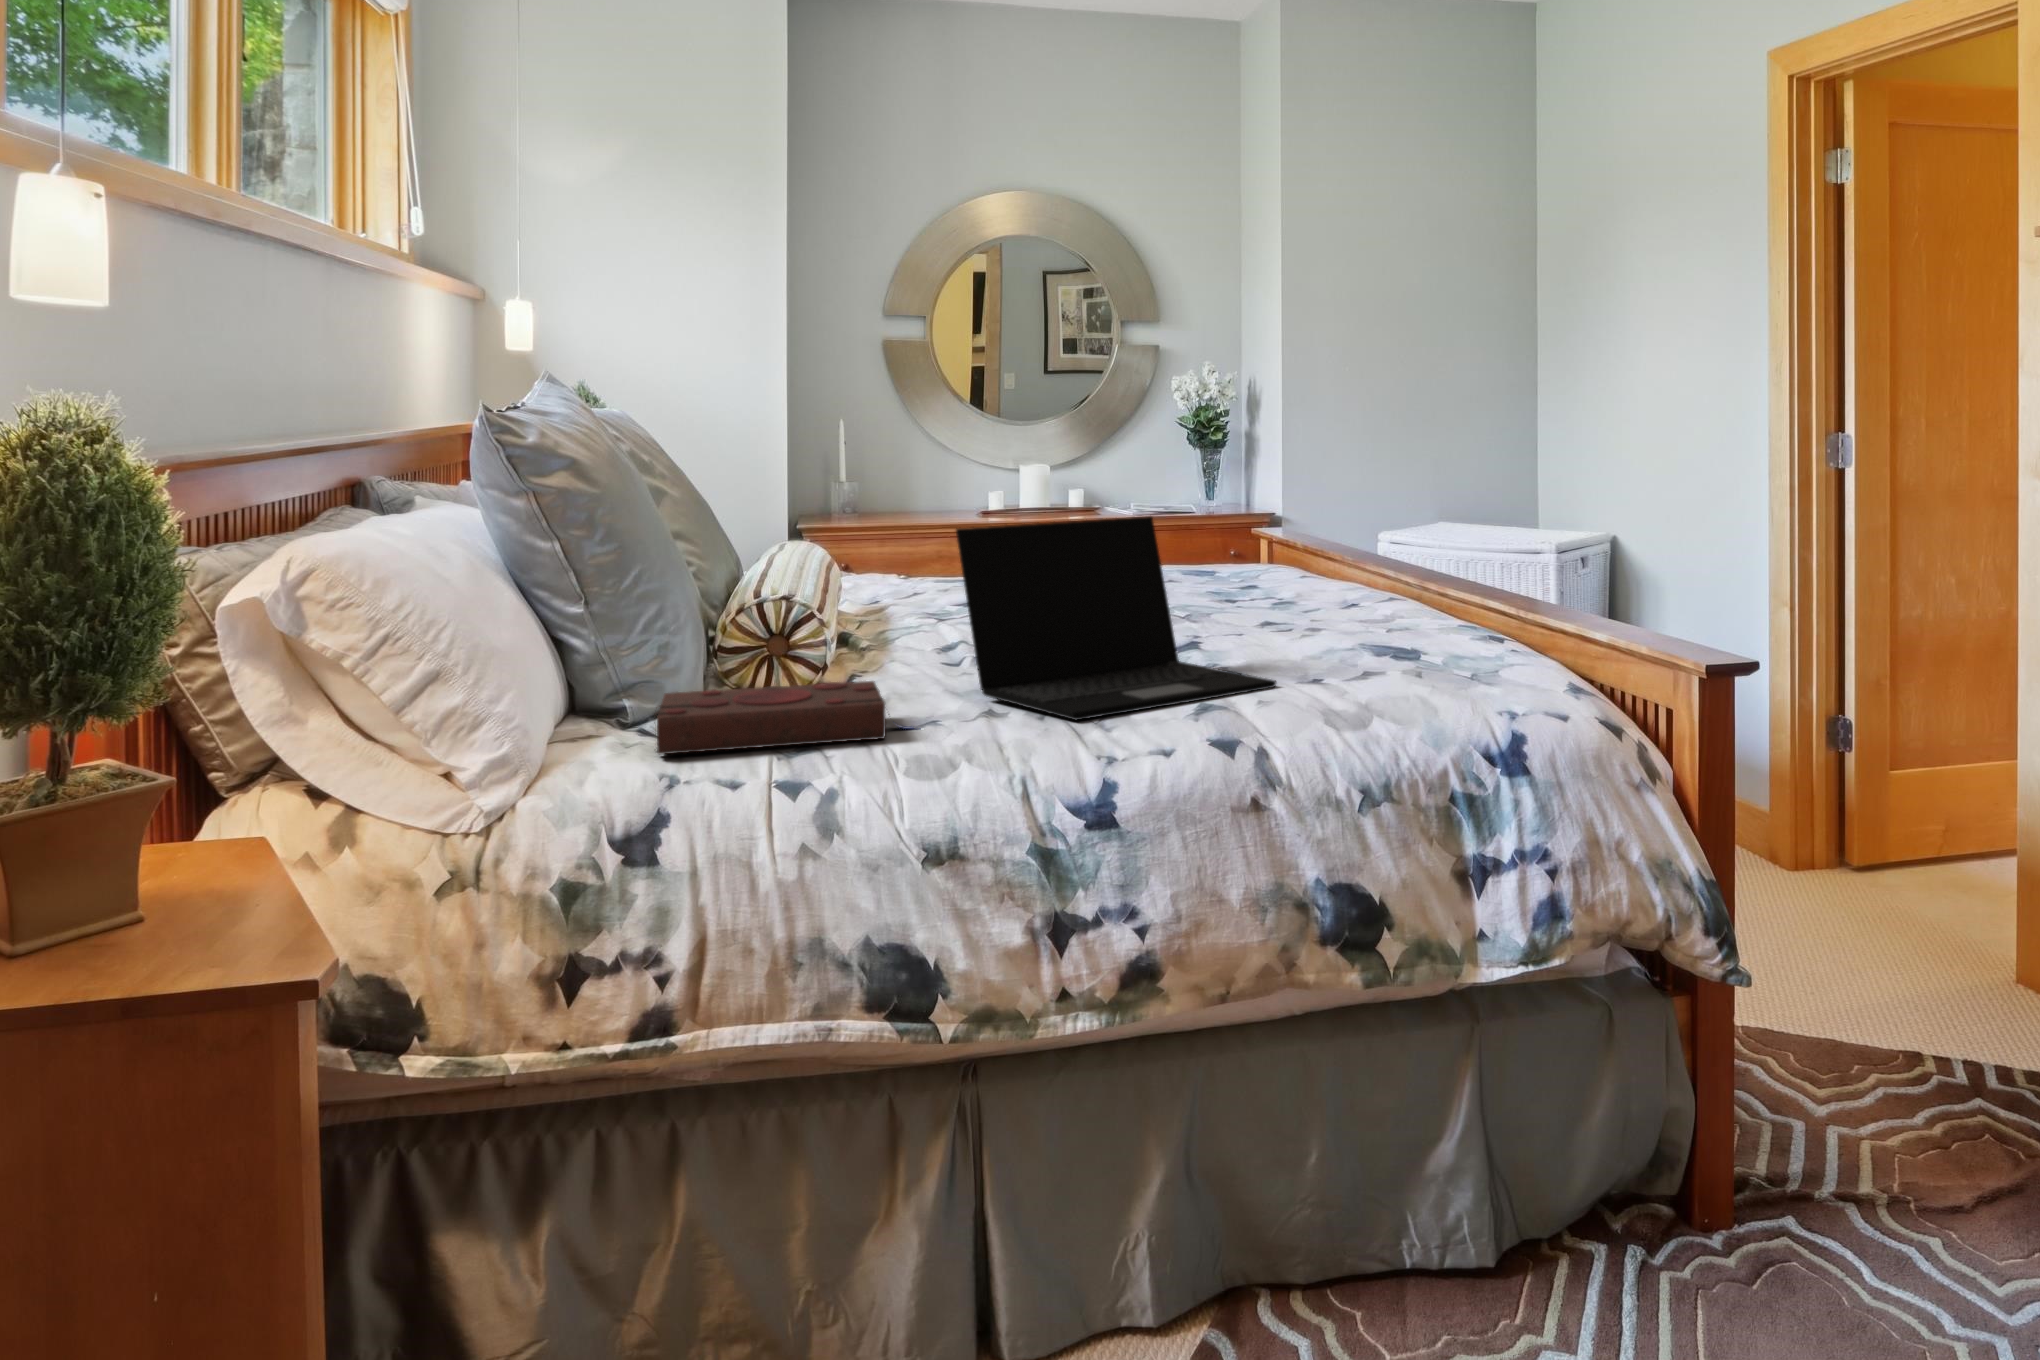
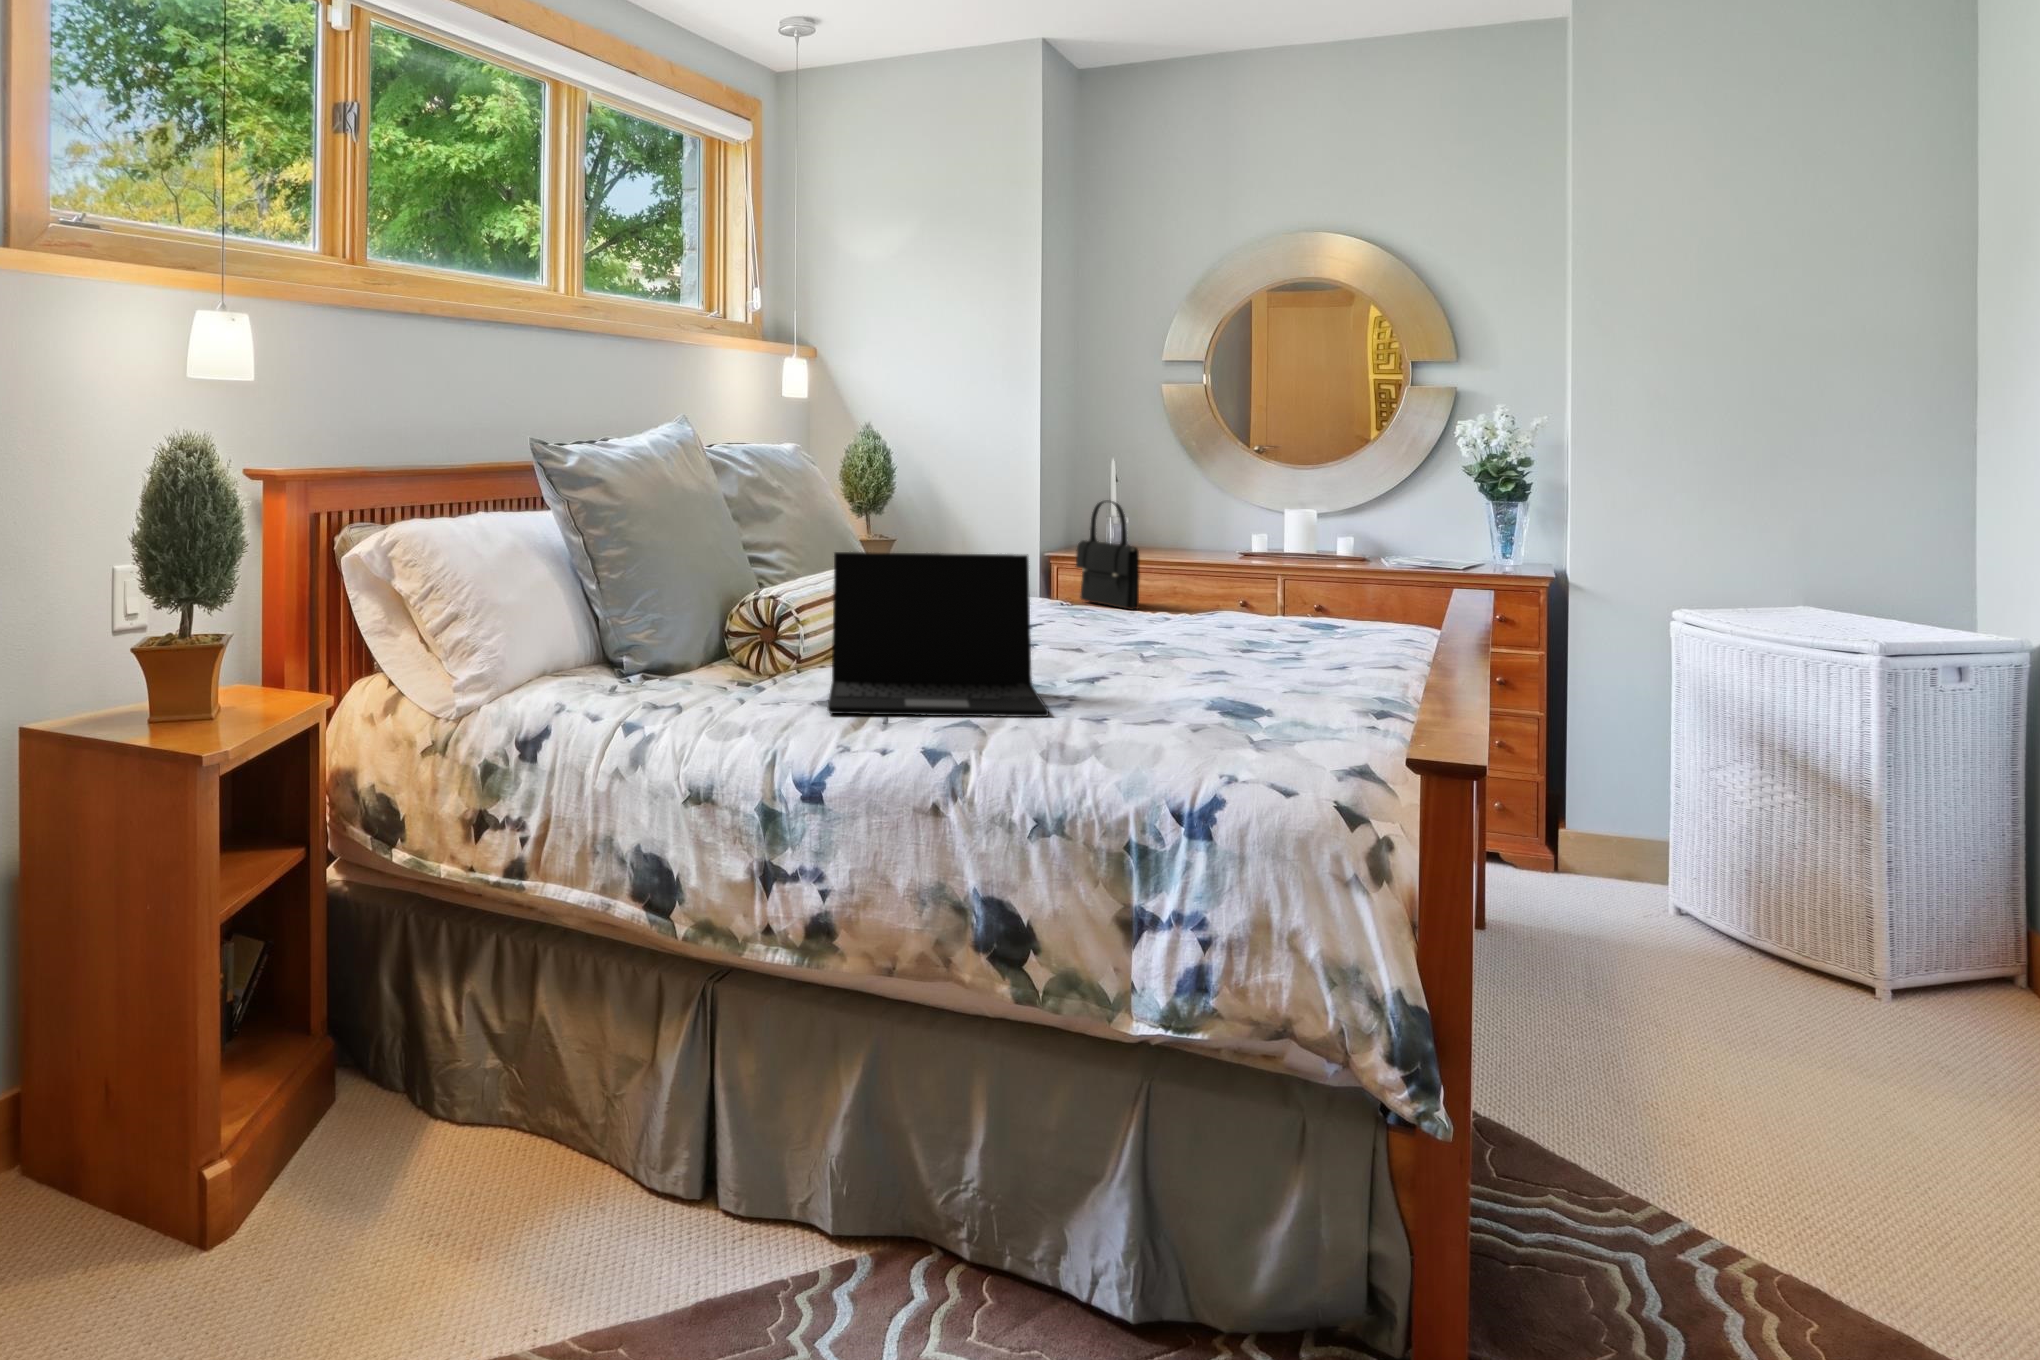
handbag: none [886,462,982,586] -> present [1075,501,1140,610]
book: present [656,681,913,754] -> none [561,651,748,704]

